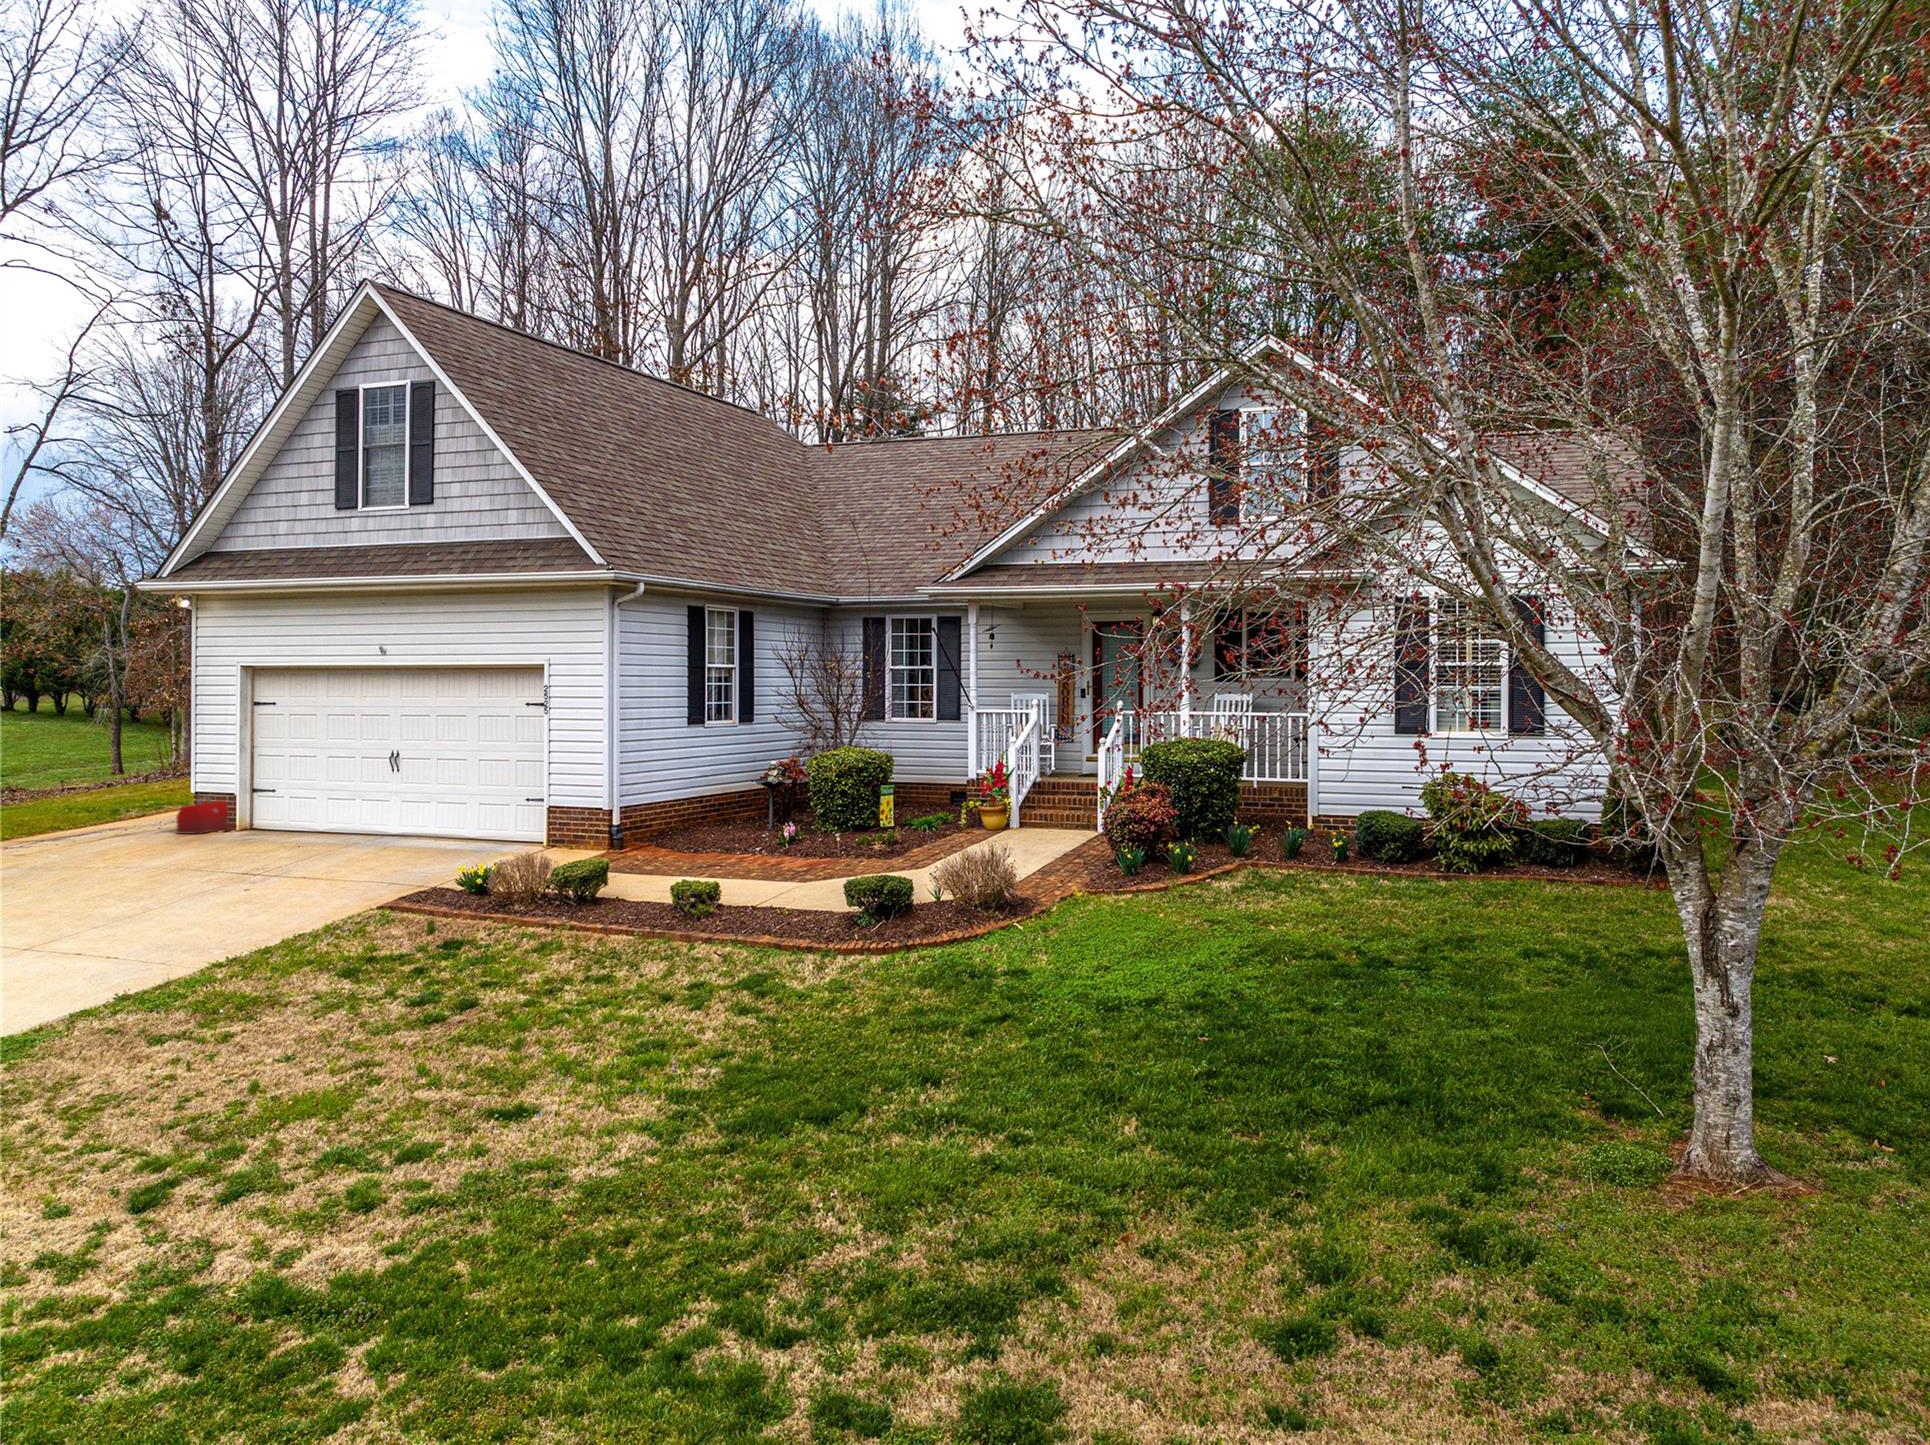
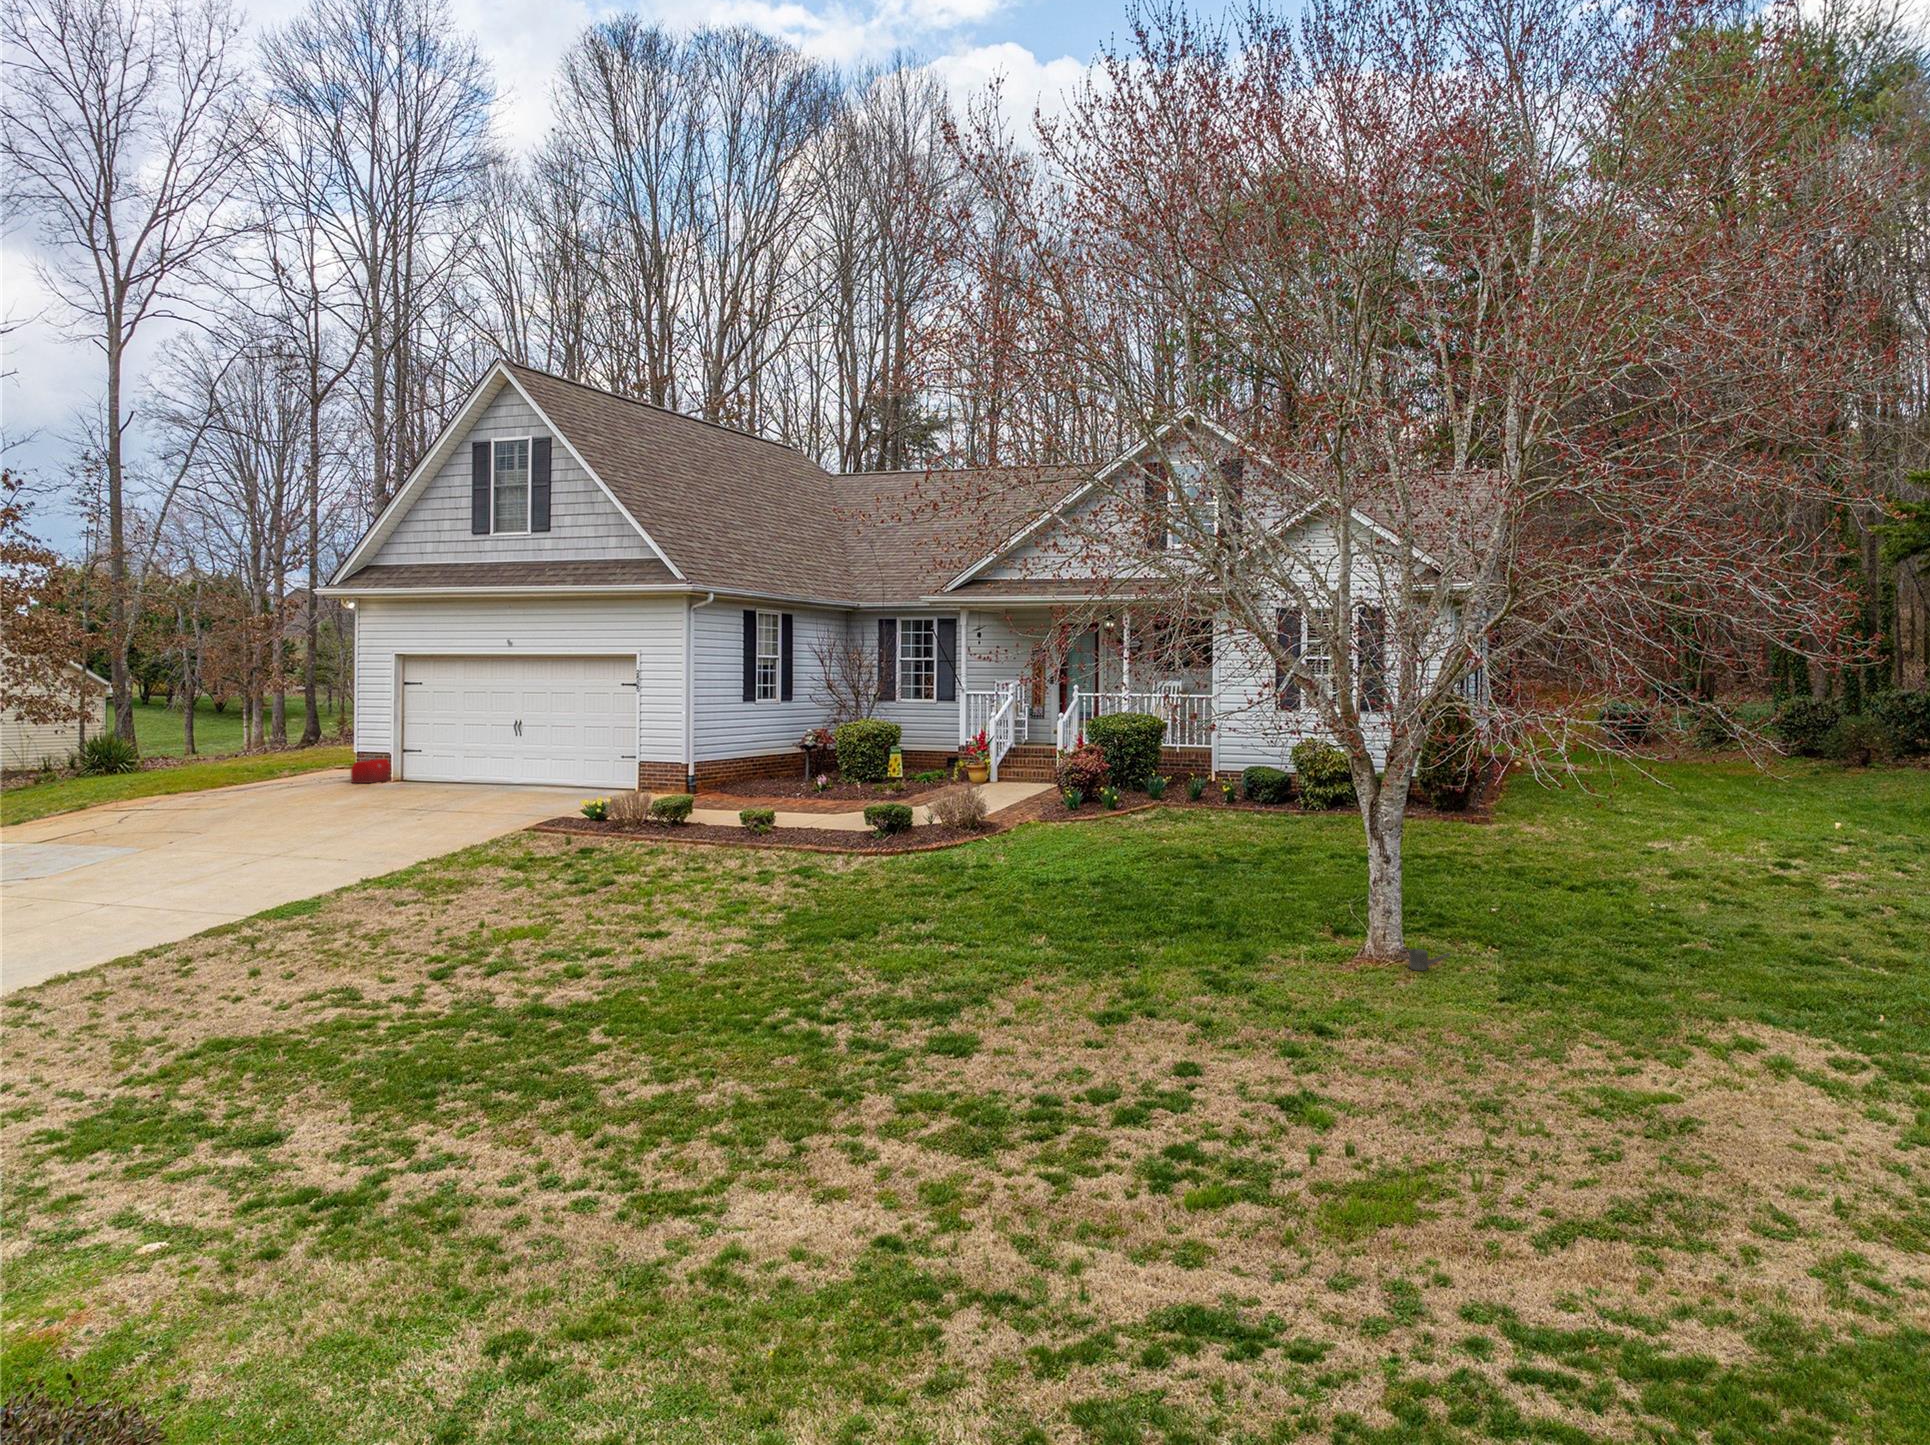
watering can: none [1773,1170,1873,1214] -> present [1408,949,1450,971]

